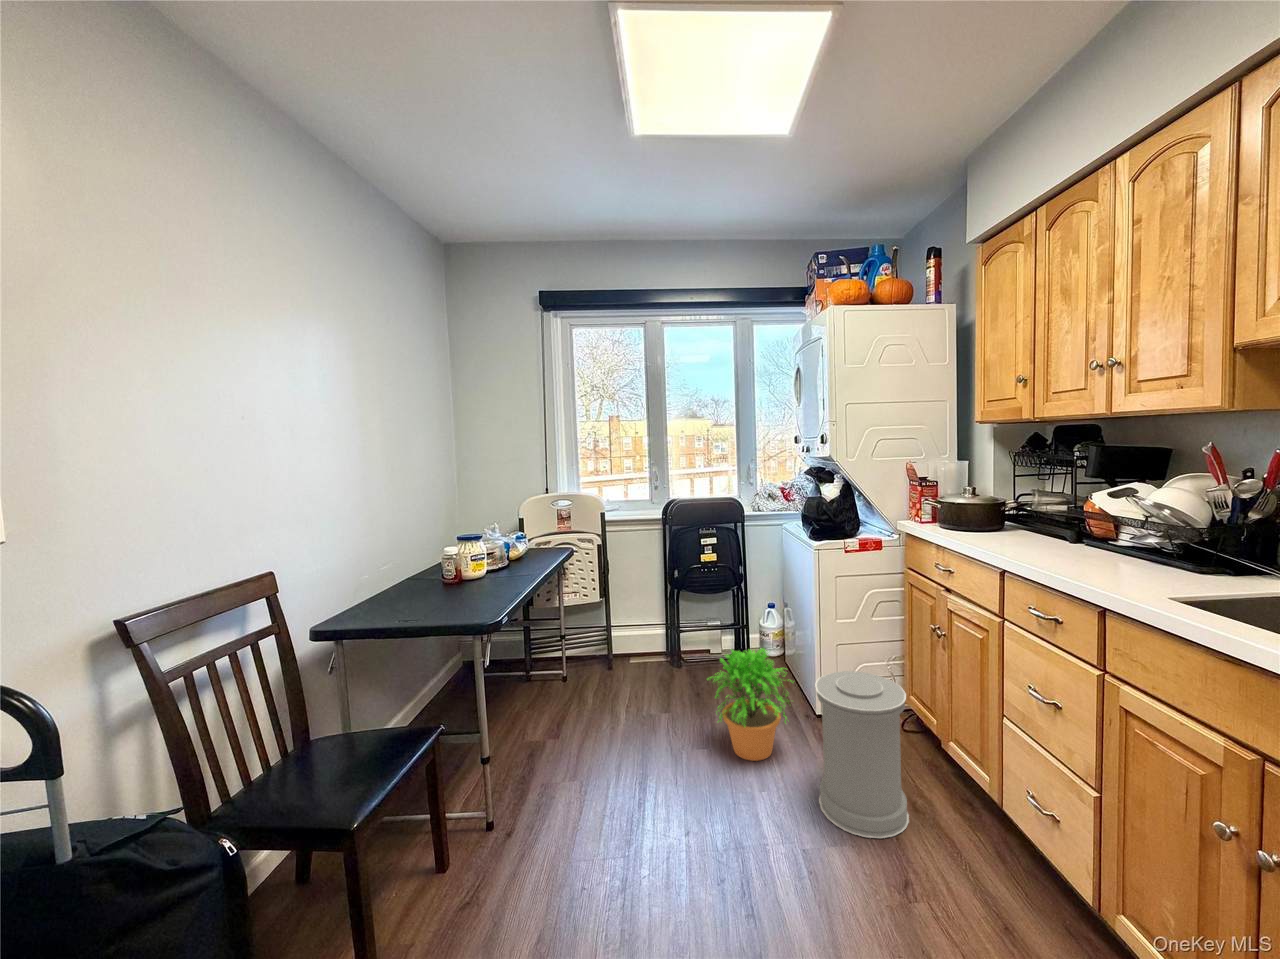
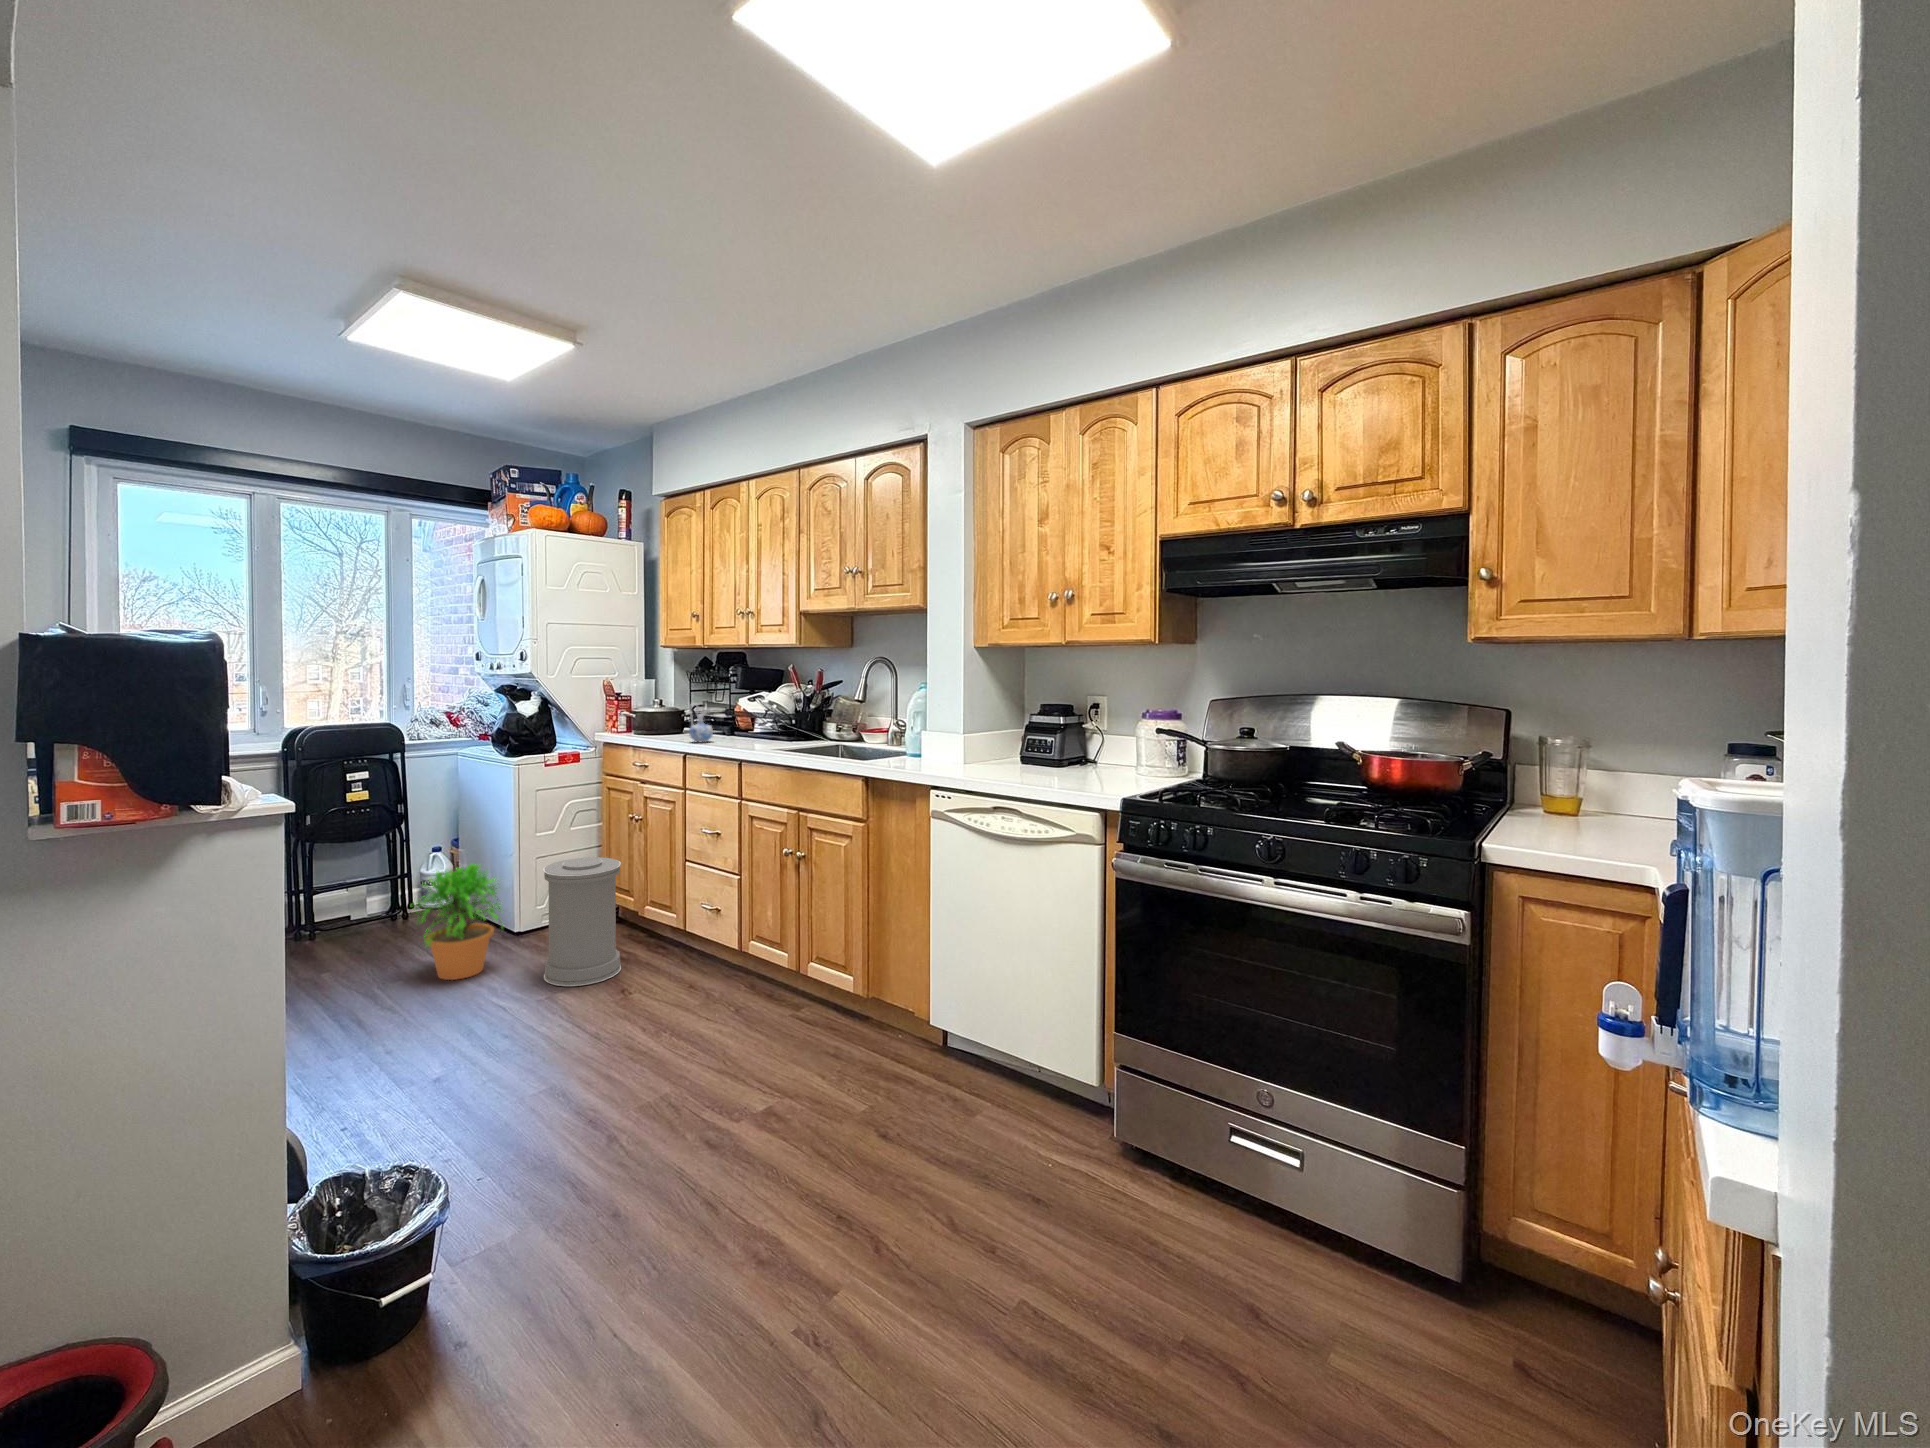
ceramic pitcher: none [1008,498,1047,552] -> present [689,703,713,742]

